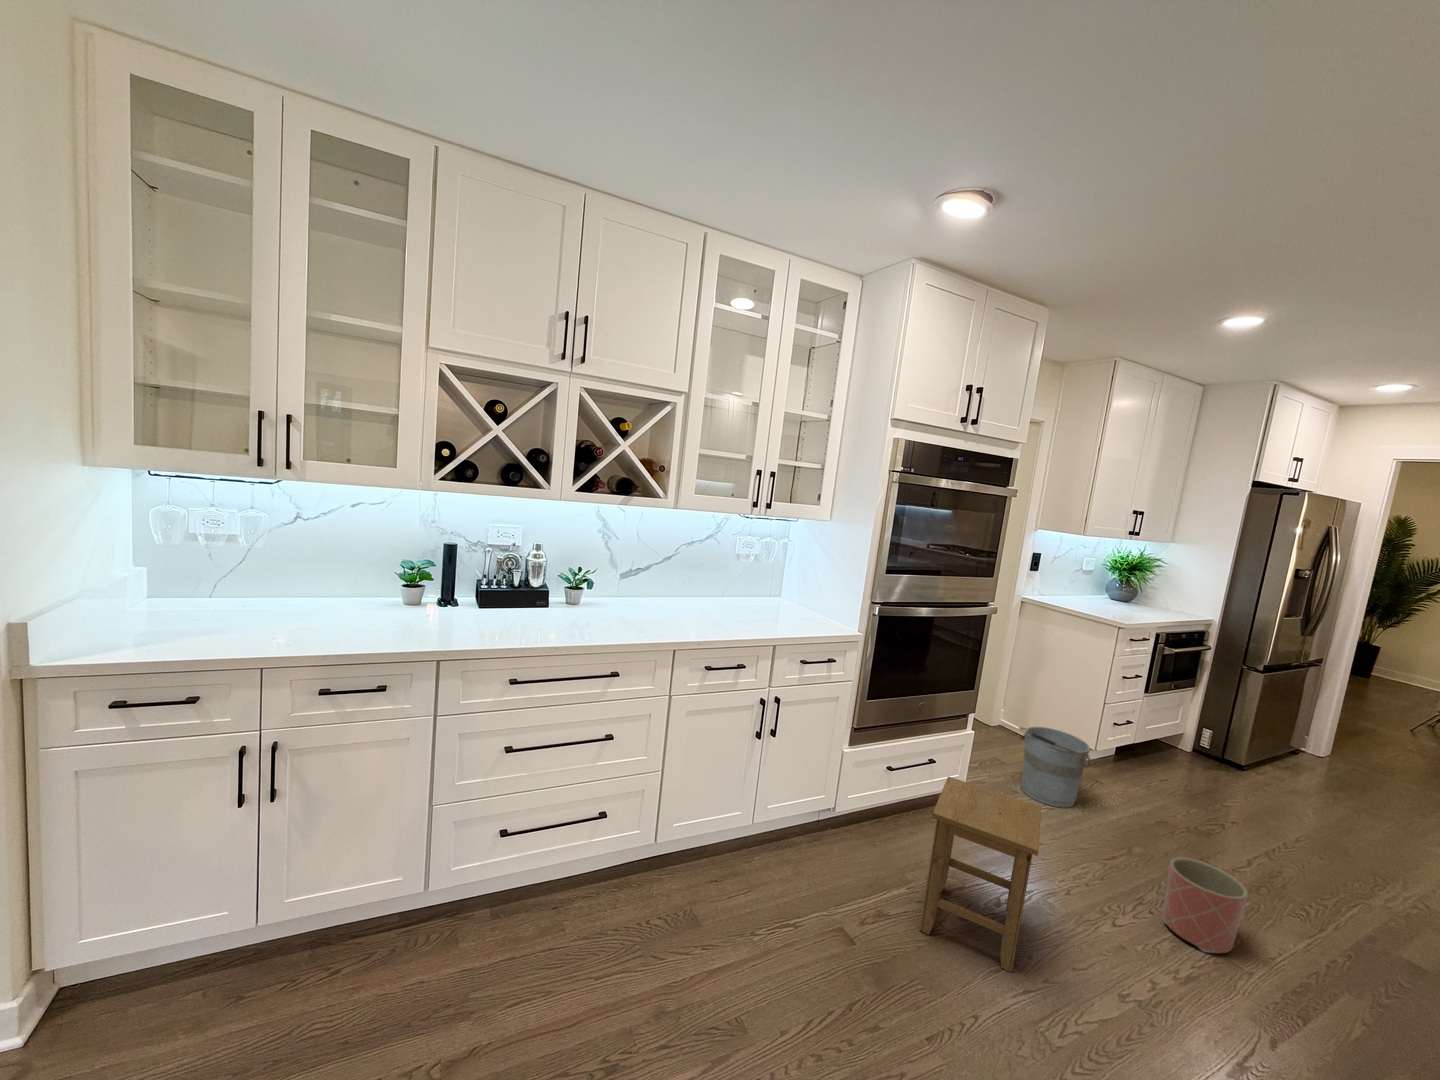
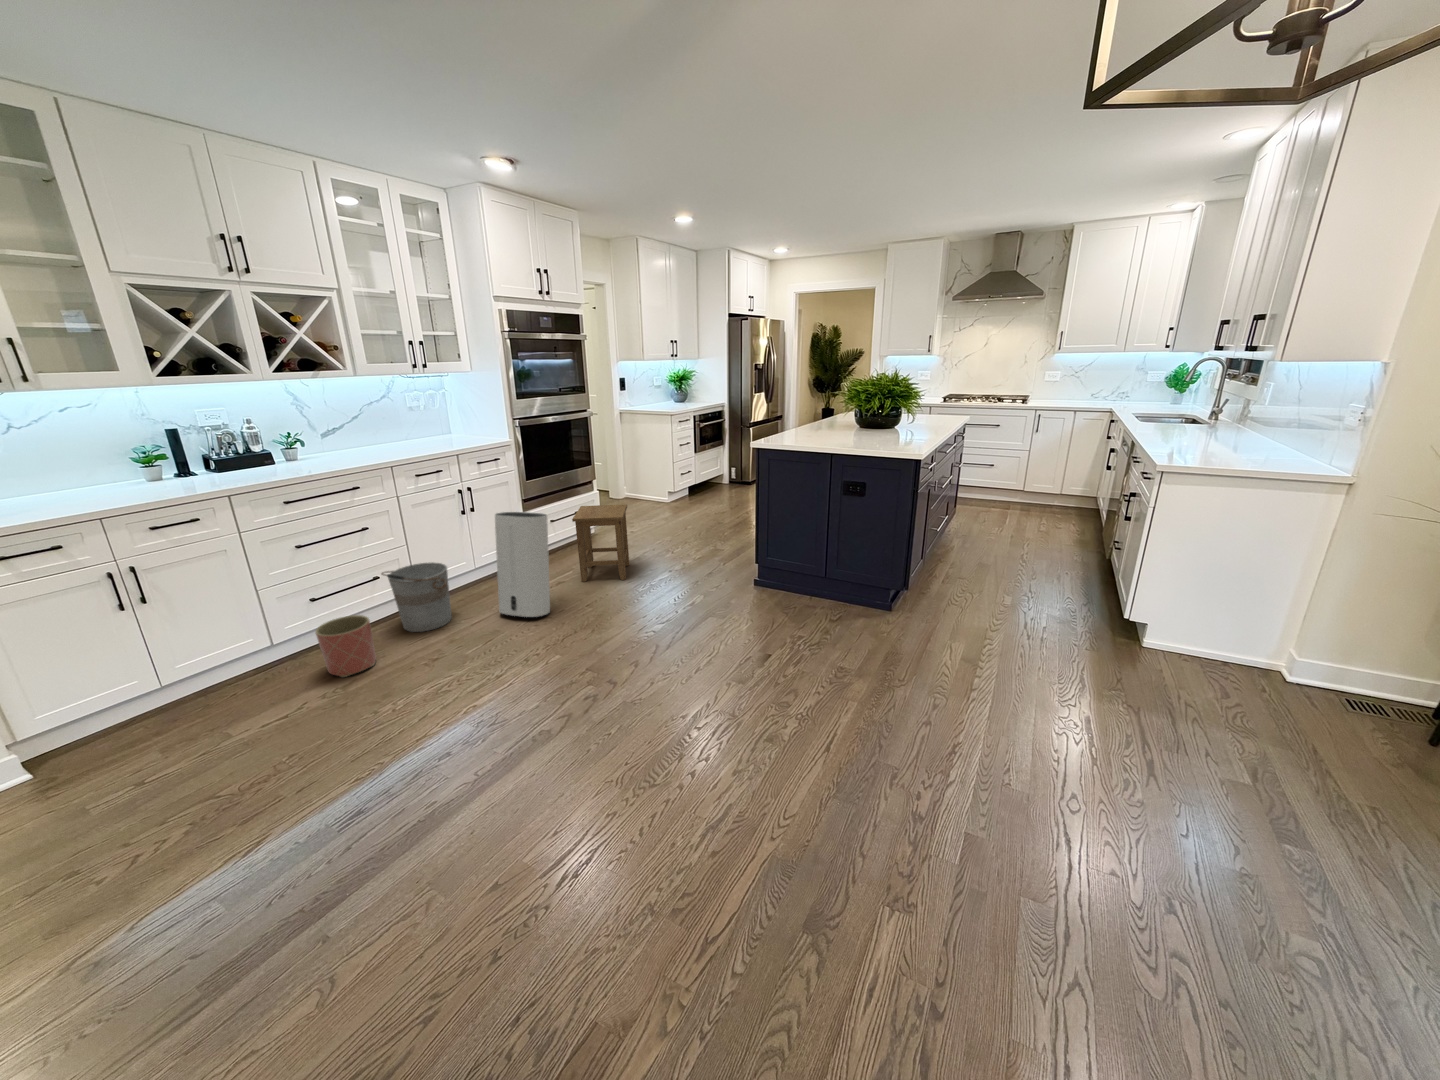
bucket: present [1019,727,1091,808] -> present [381,562,452,632]
air purifier: none [760,774,894,1022] -> present [495,512,550,617]
planter: present [1163,857,1248,953] -> present [316,615,376,677]

